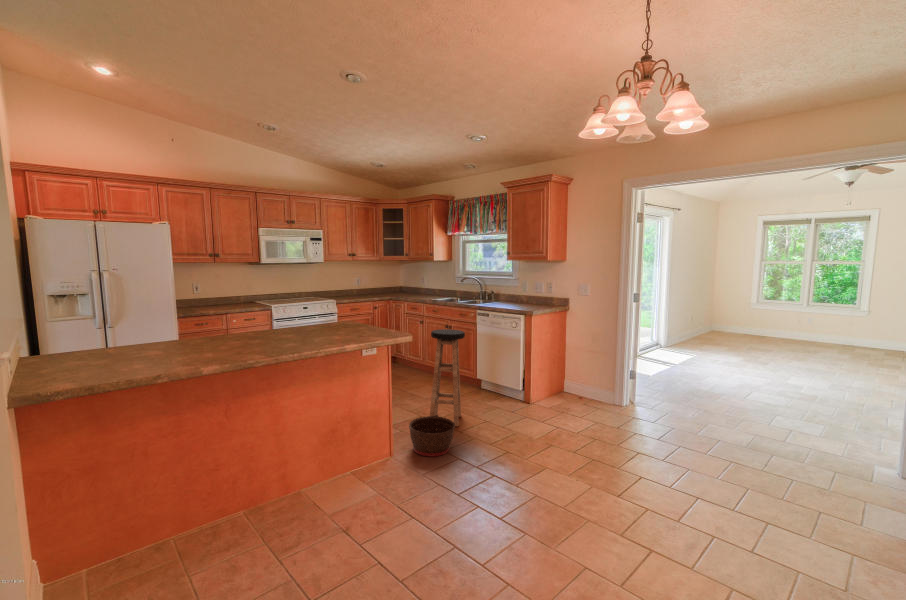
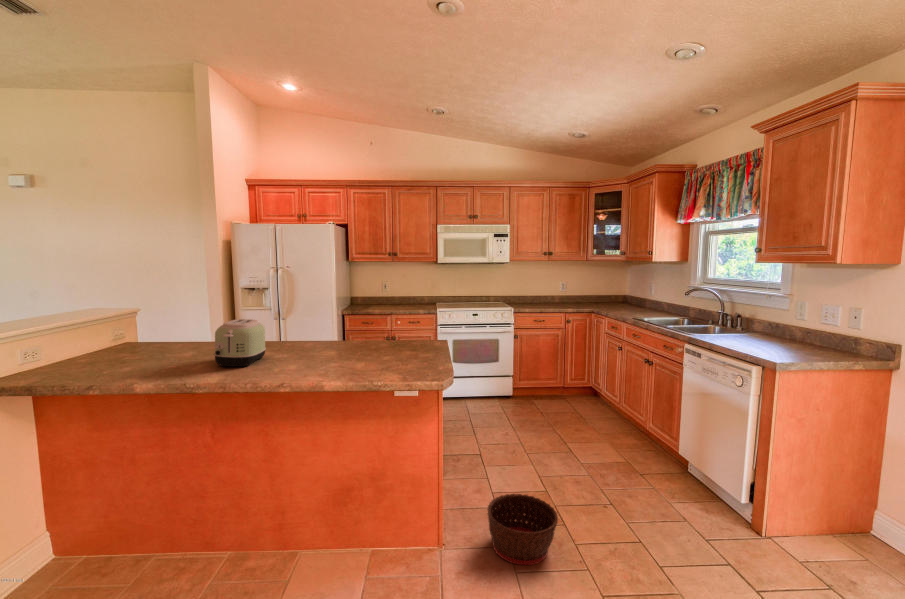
toaster: none [194,315,240,358] -> present [214,319,266,367]
bar stool: present [430,329,465,426] -> none [552,368,621,526]

